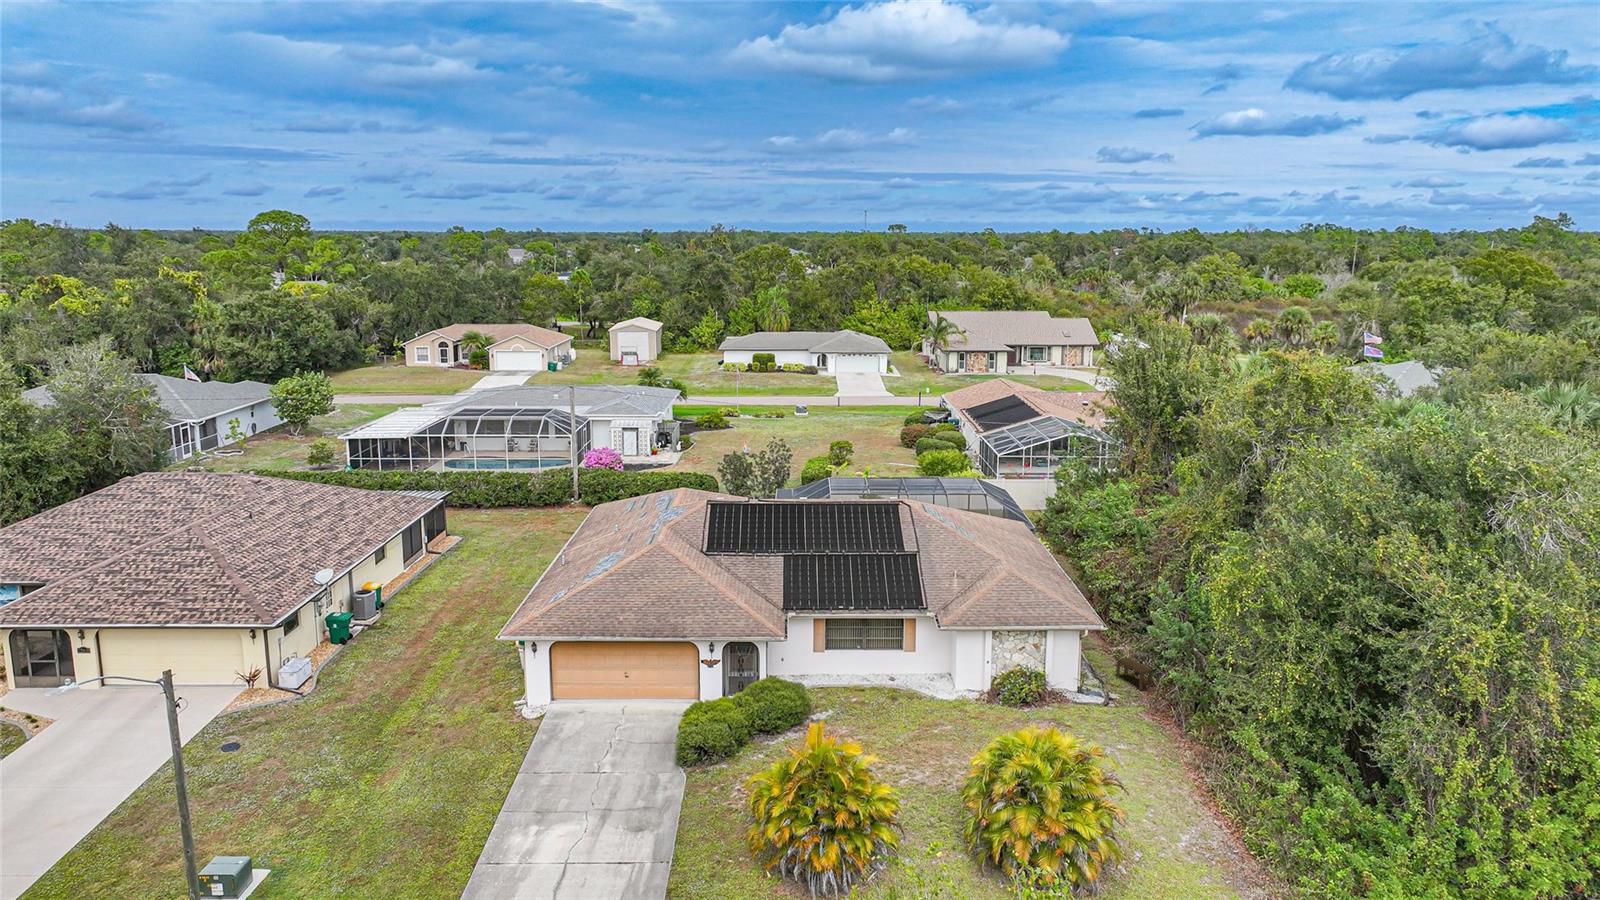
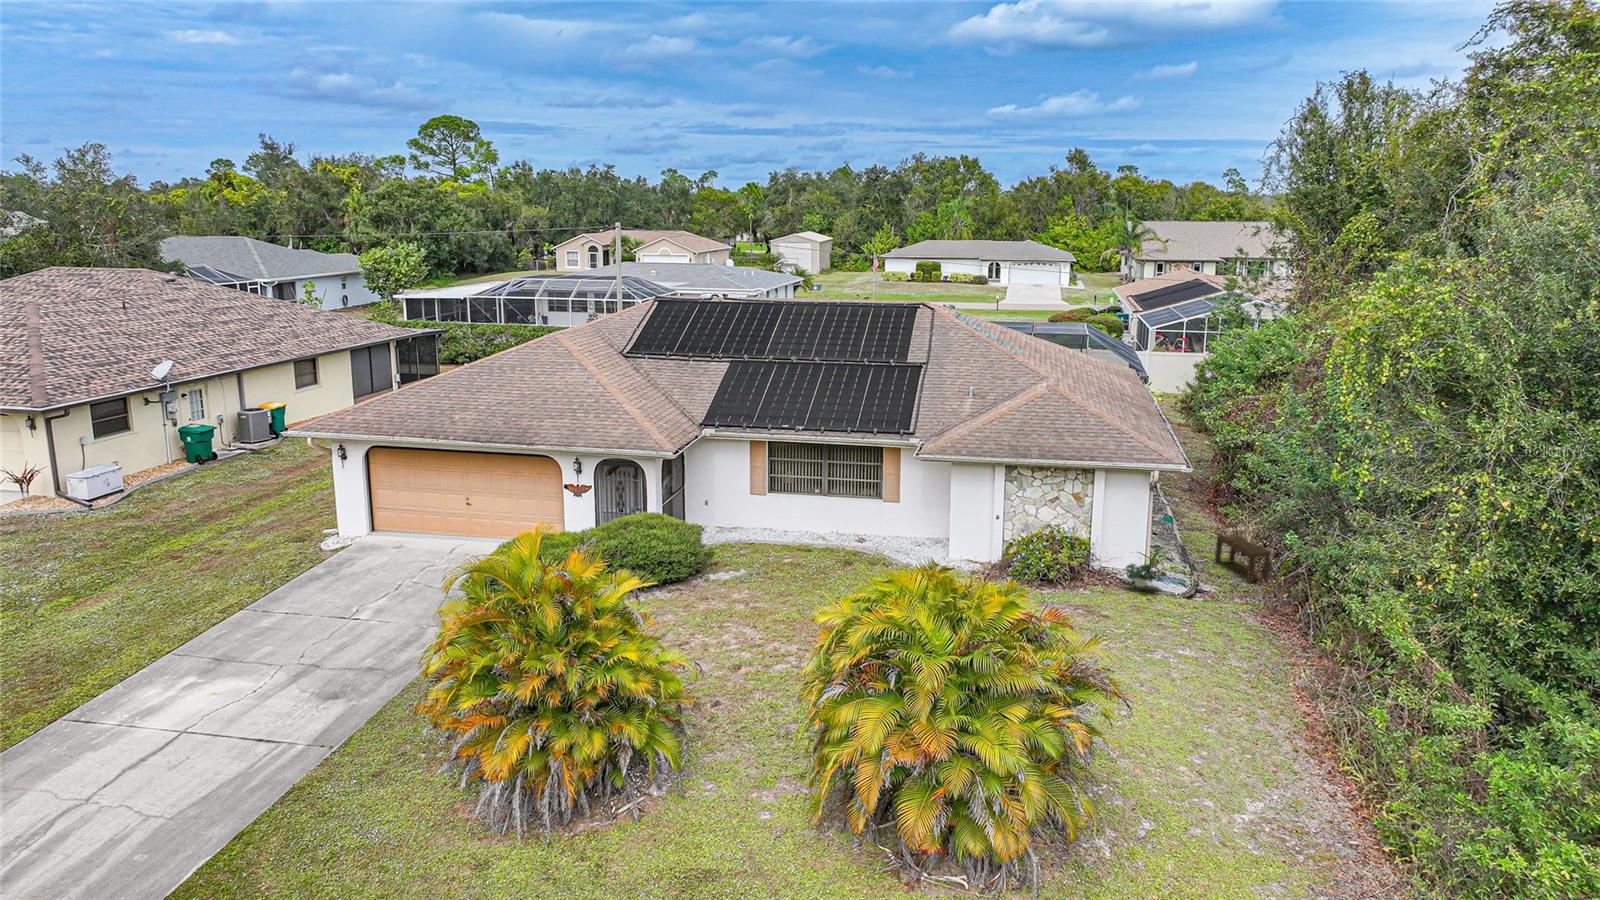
potted plant: none [1068,685,1094,701] -> present [1126,564,1165,587]

